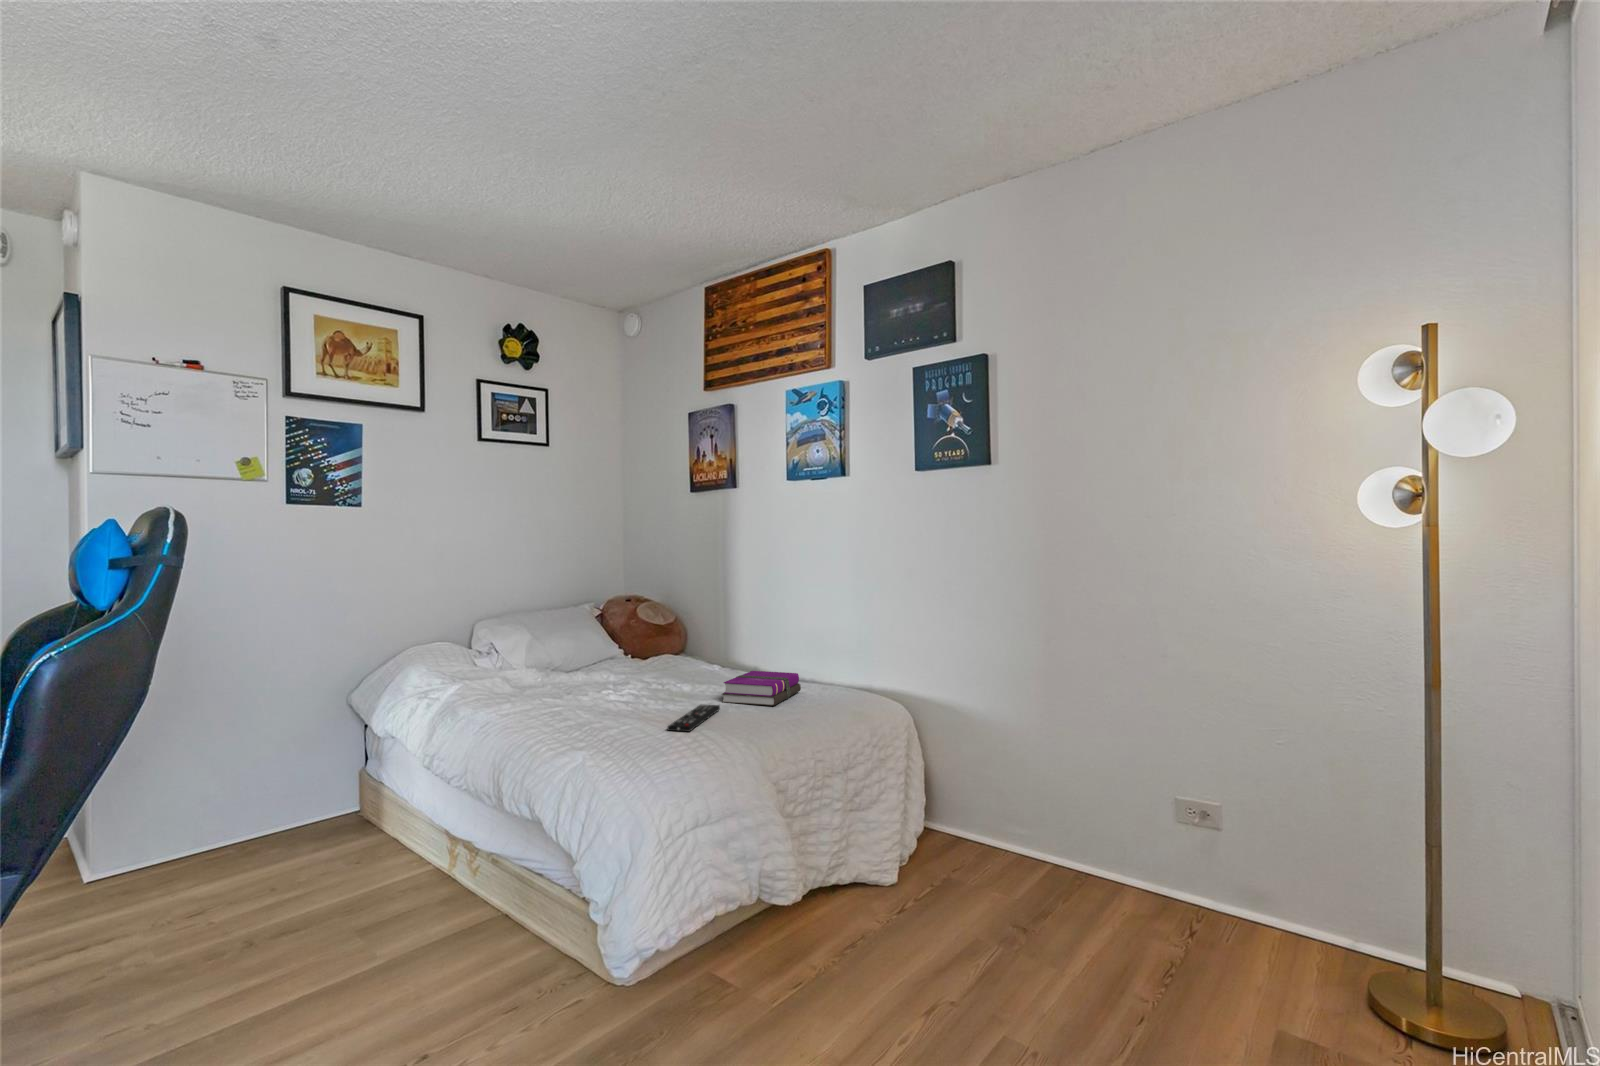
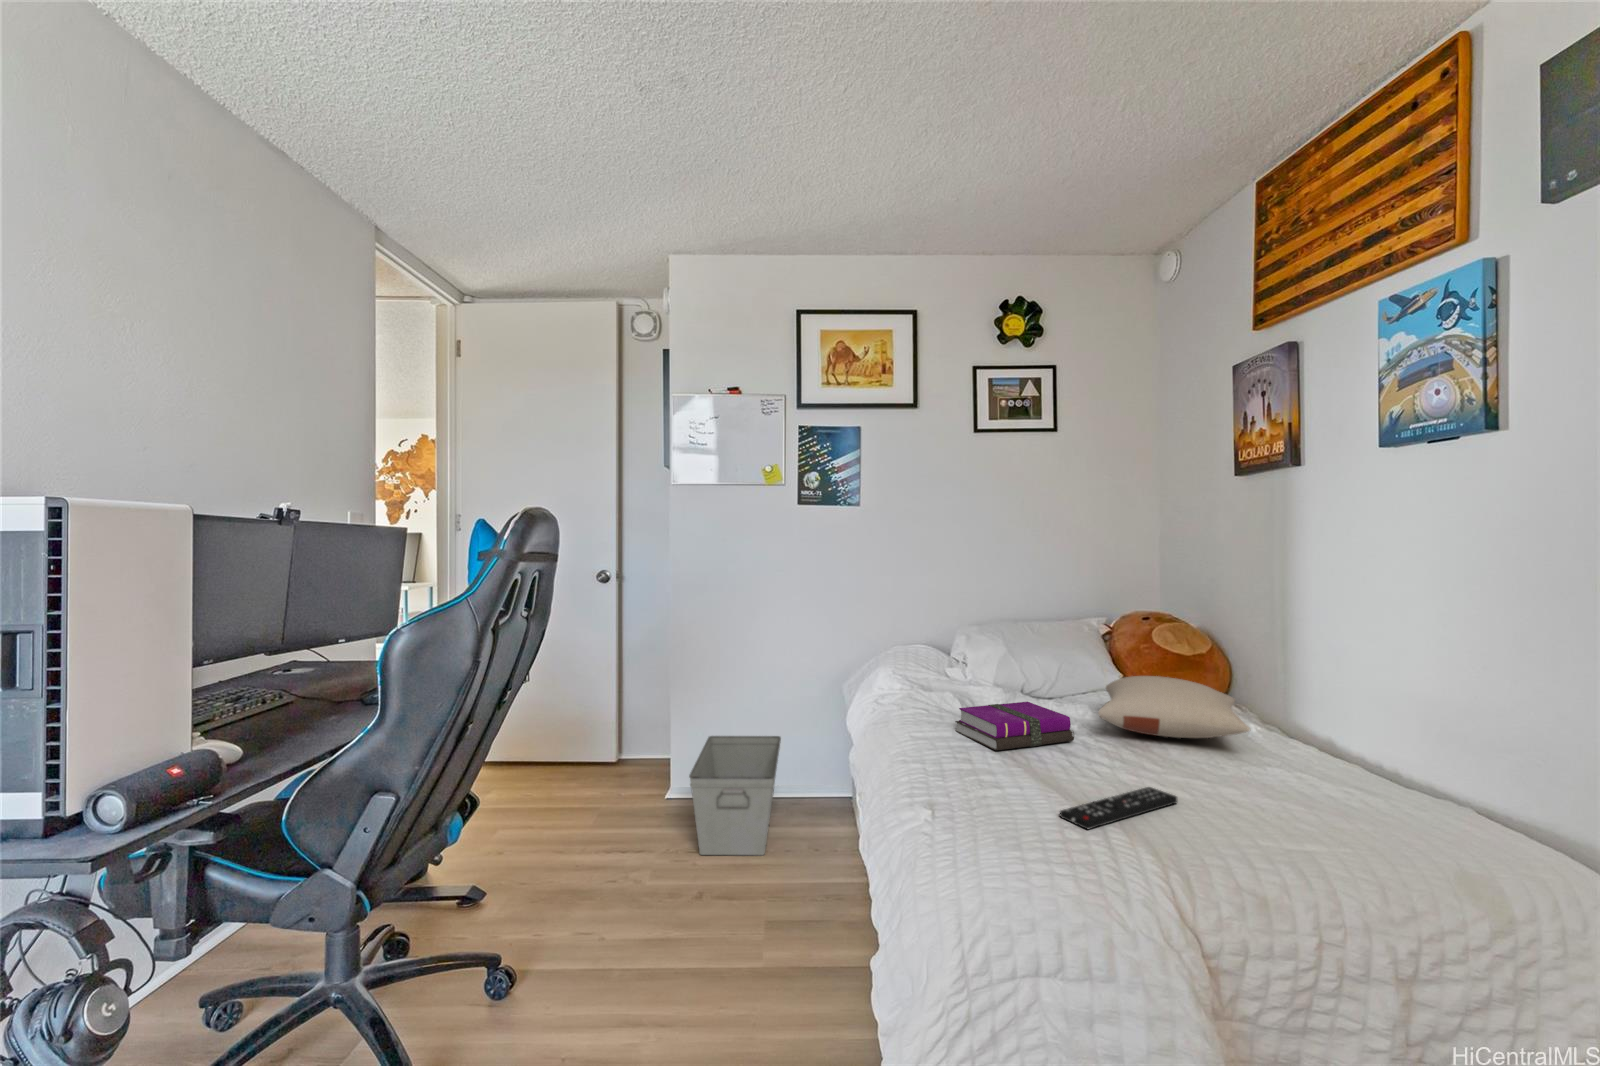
pillow: none [623,639,734,681] -> present [1098,676,1250,738]
notebook: present [722,671,801,706] -> present [955,702,1074,750]
storage bin: none [160,775,312,924] -> present [689,736,781,855]

